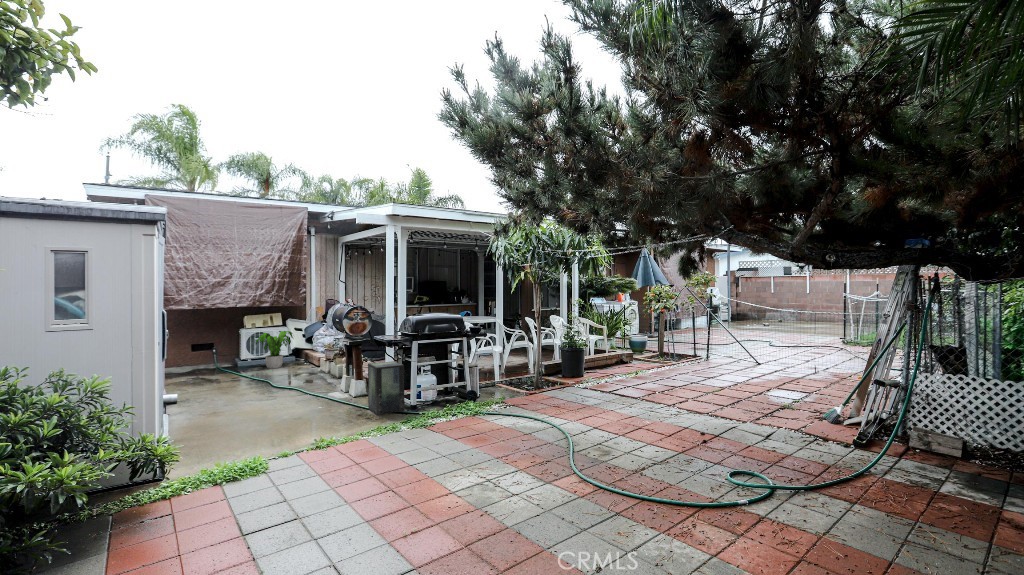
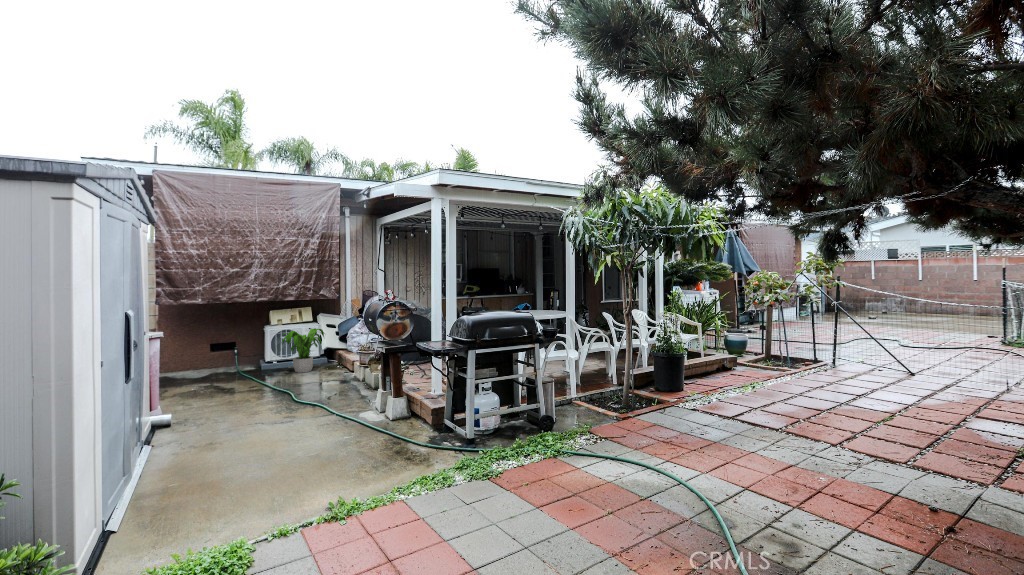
storage box: present [368,361,404,415] -> none [410,376,459,452]

